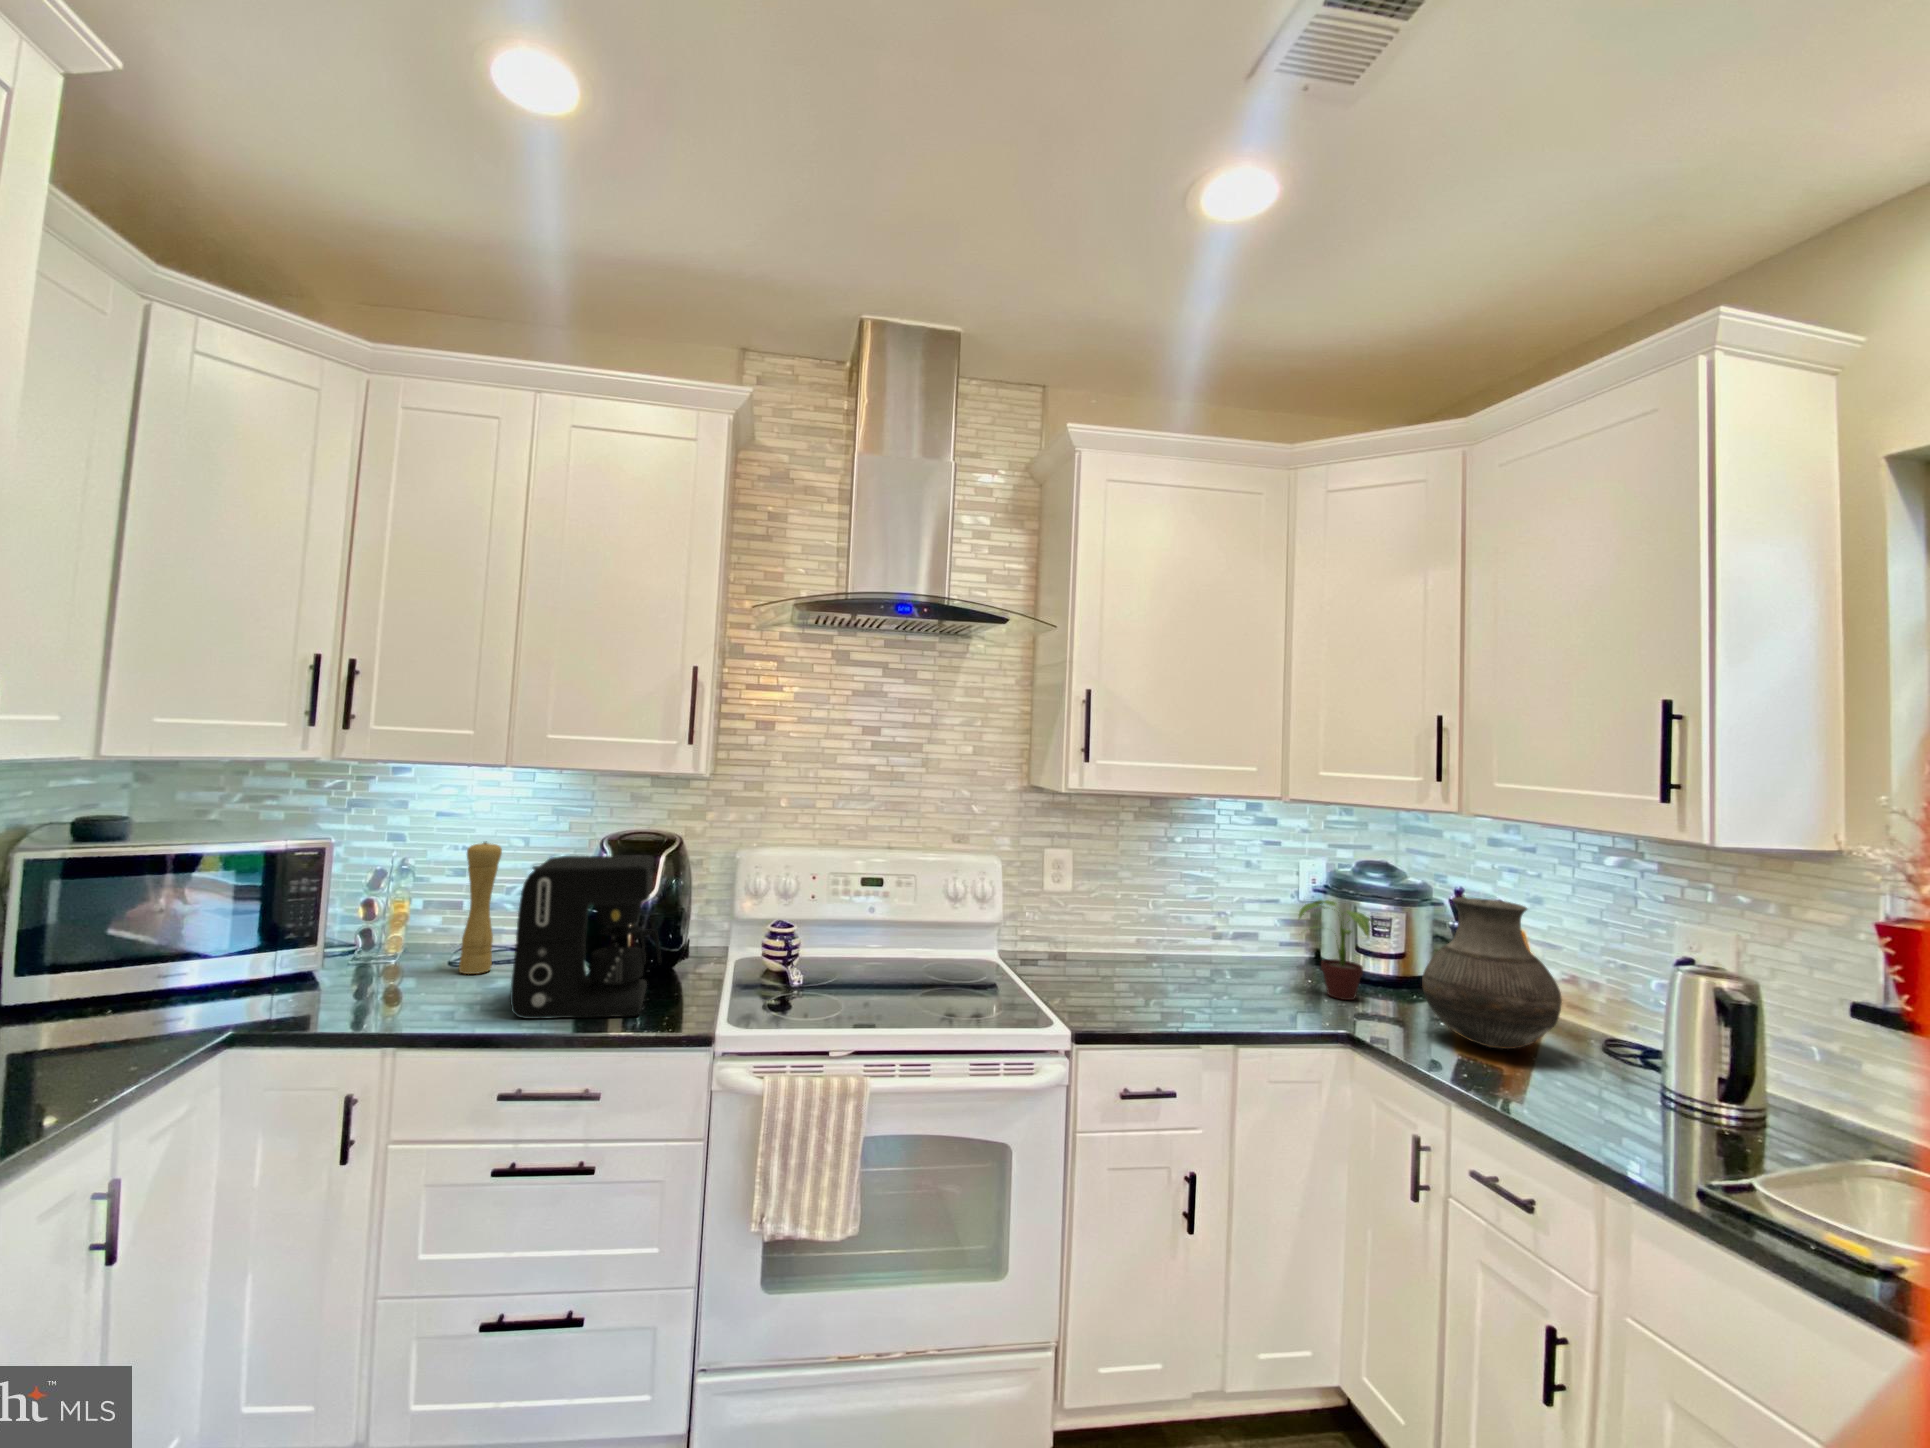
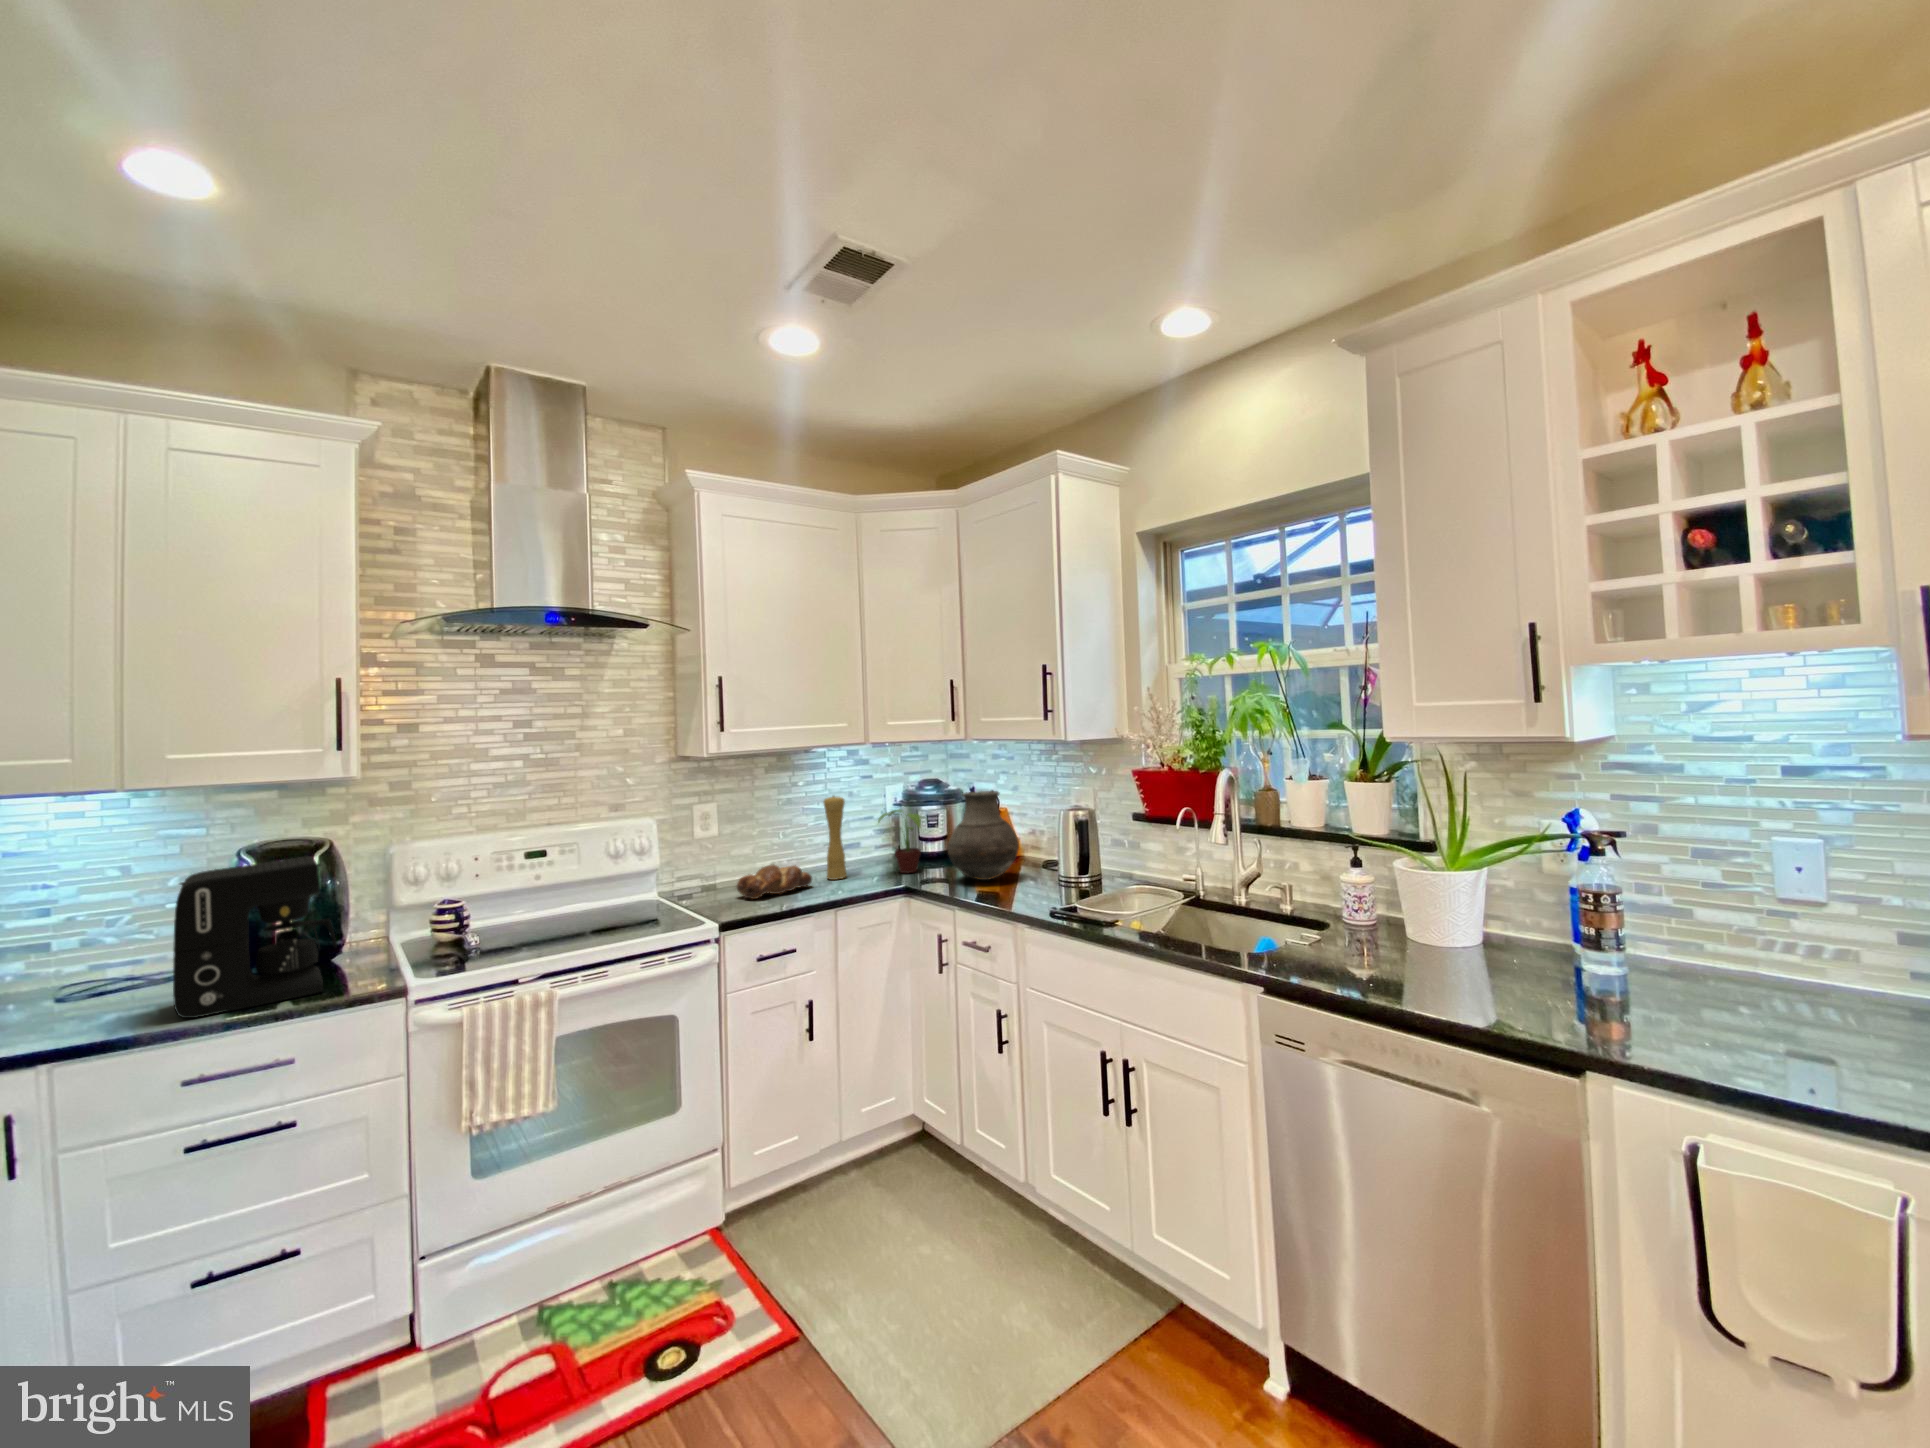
pepper mill: present [459,841,502,974] -> present [823,796,847,880]
bread loaf: none [1096,949,1199,995] -> present [736,865,812,899]

